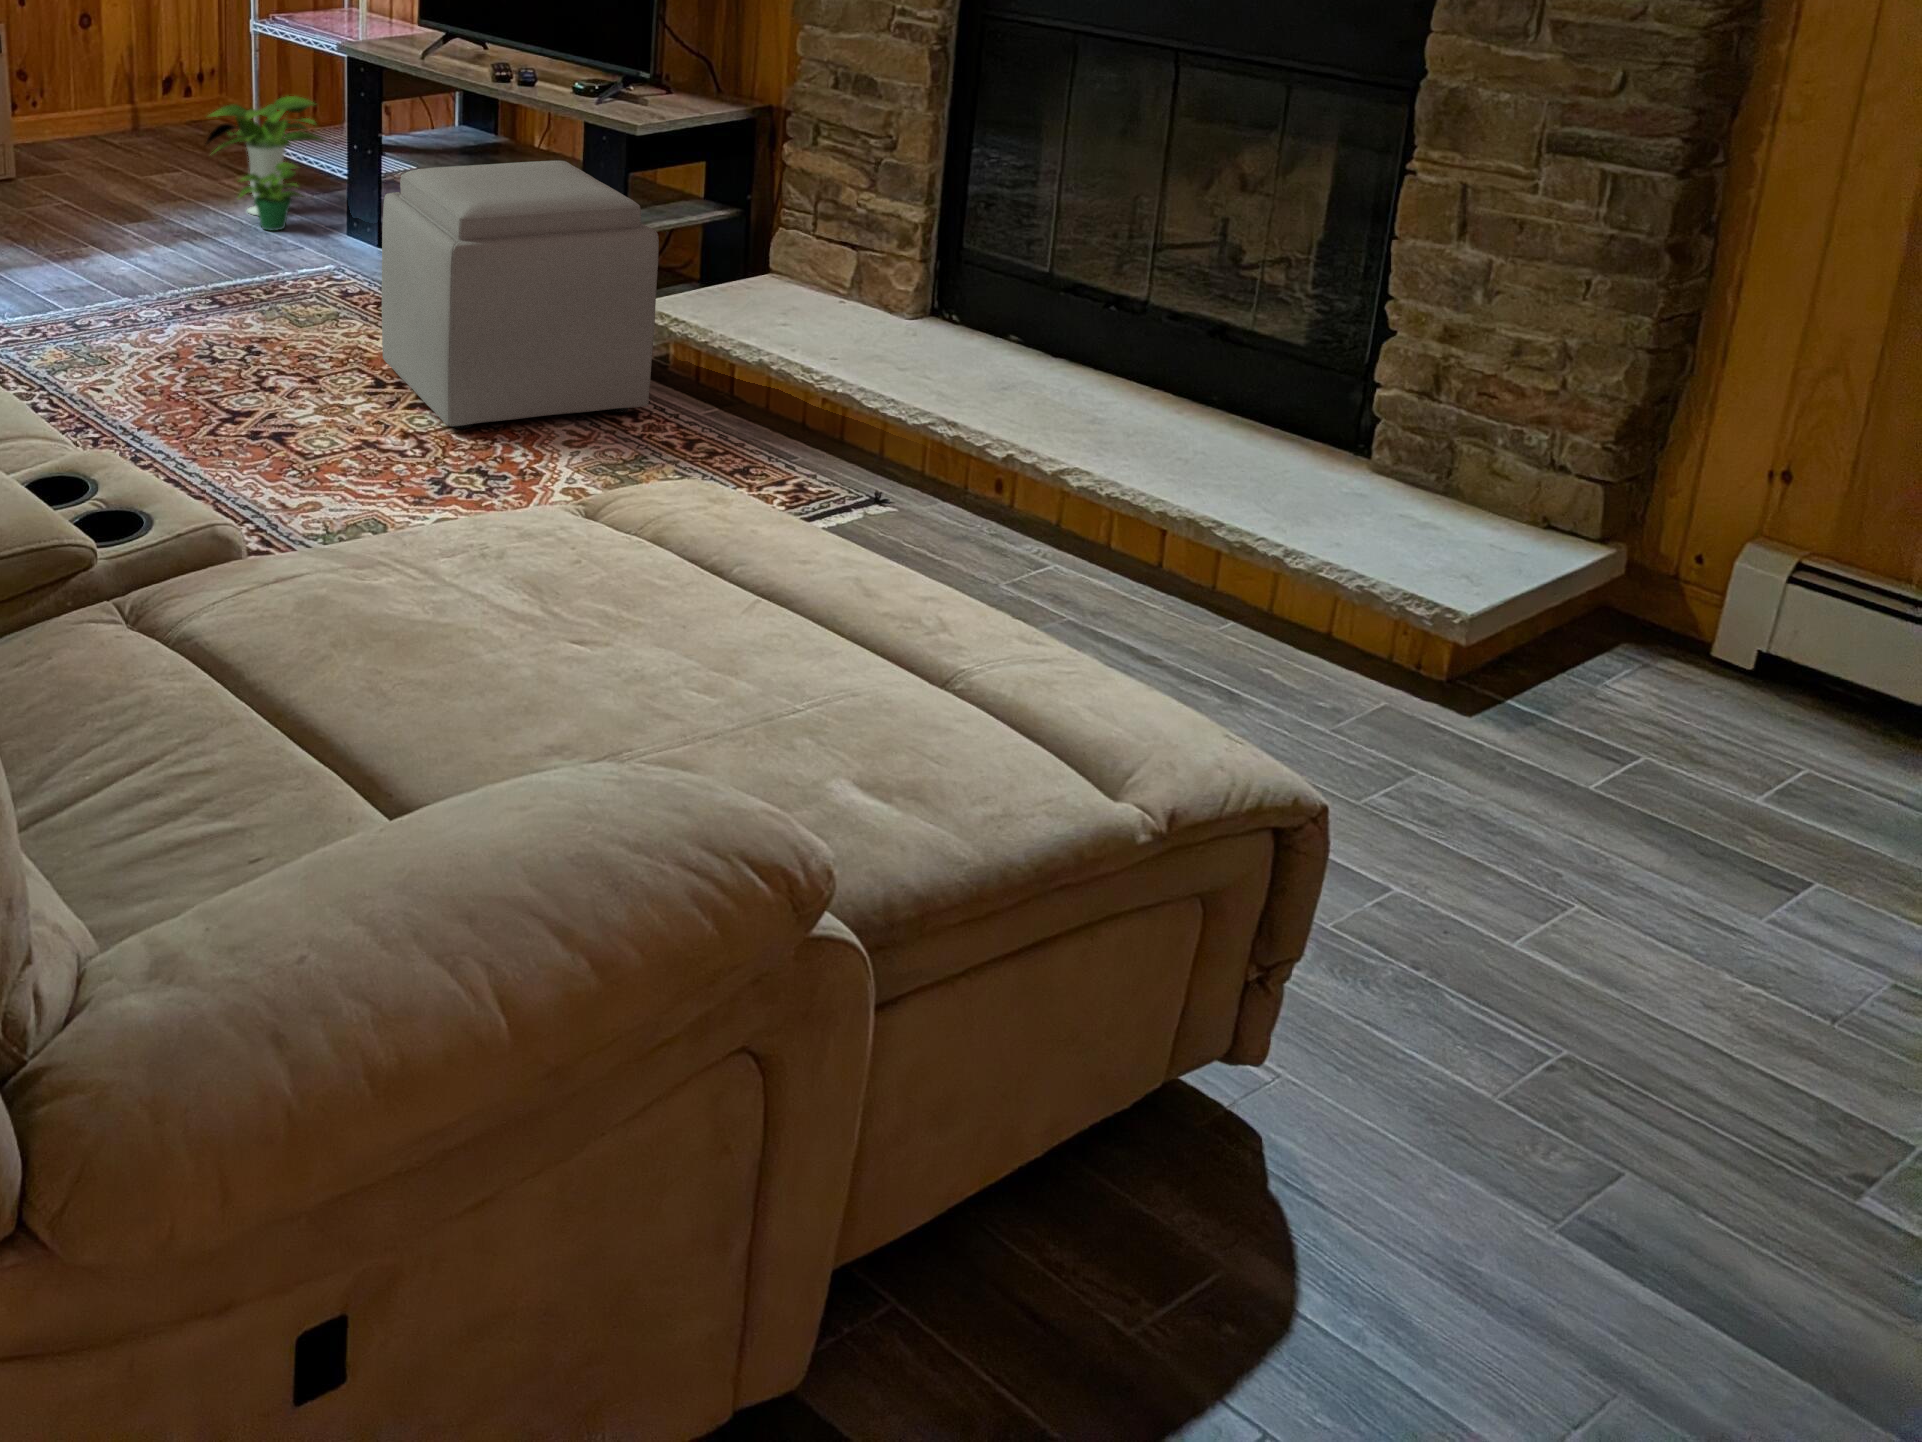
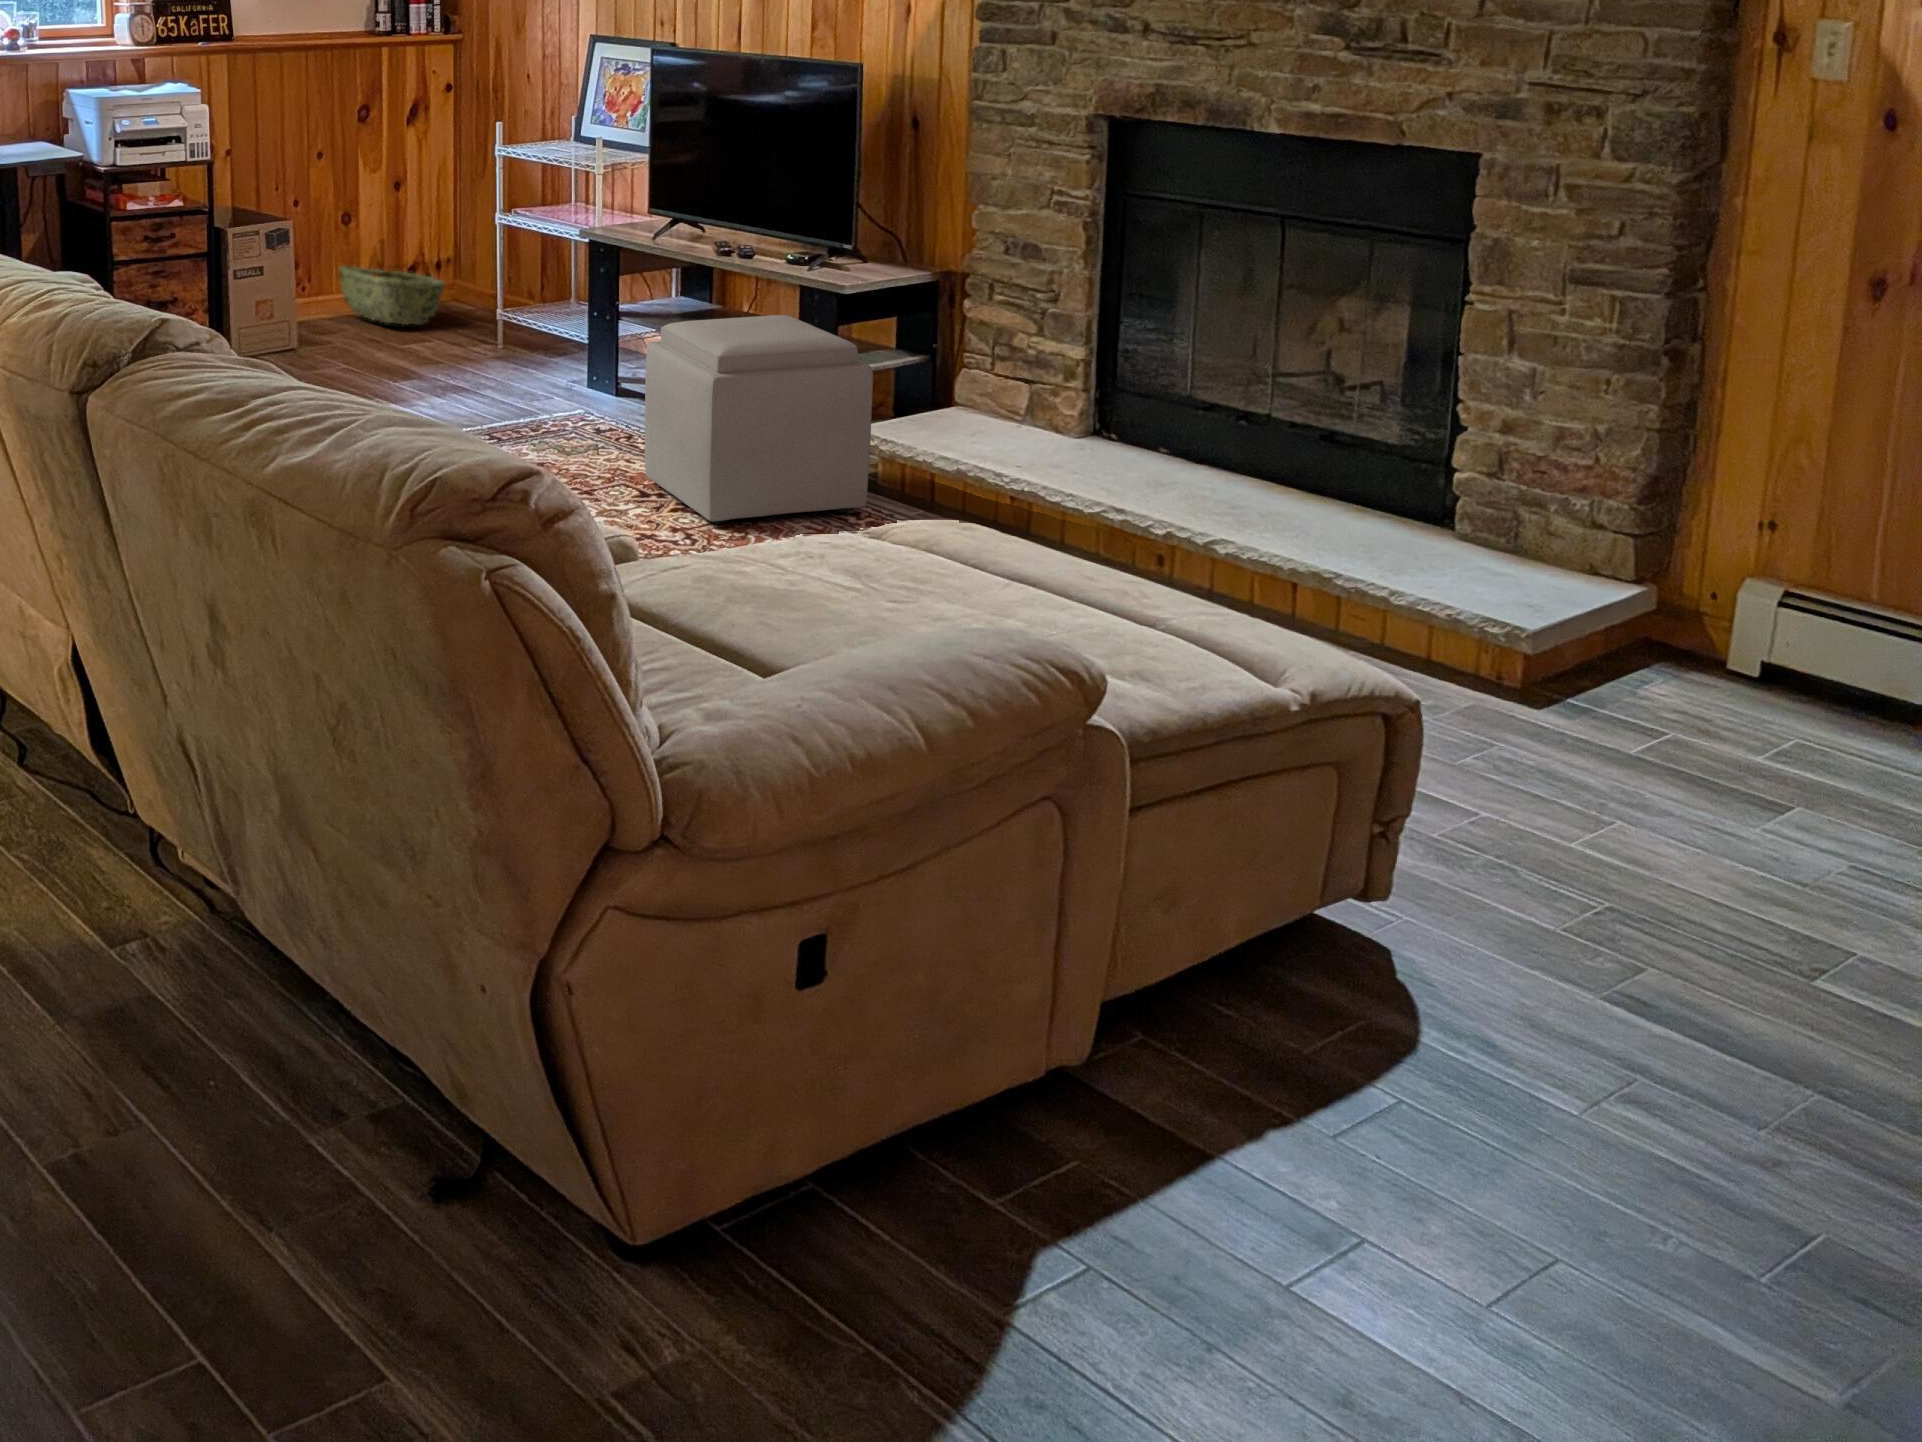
woven basket: none [74,77,197,151] -> present [339,266,444,325]
potted plant: present [206,96,324,231] -> none [466,275,569,385]

